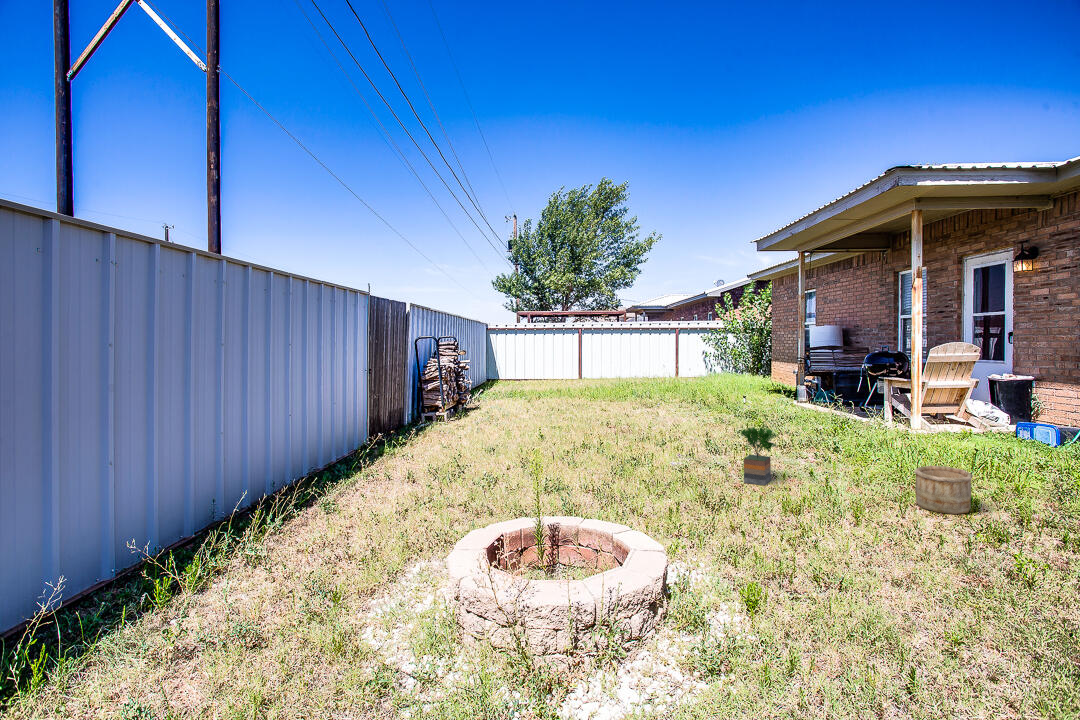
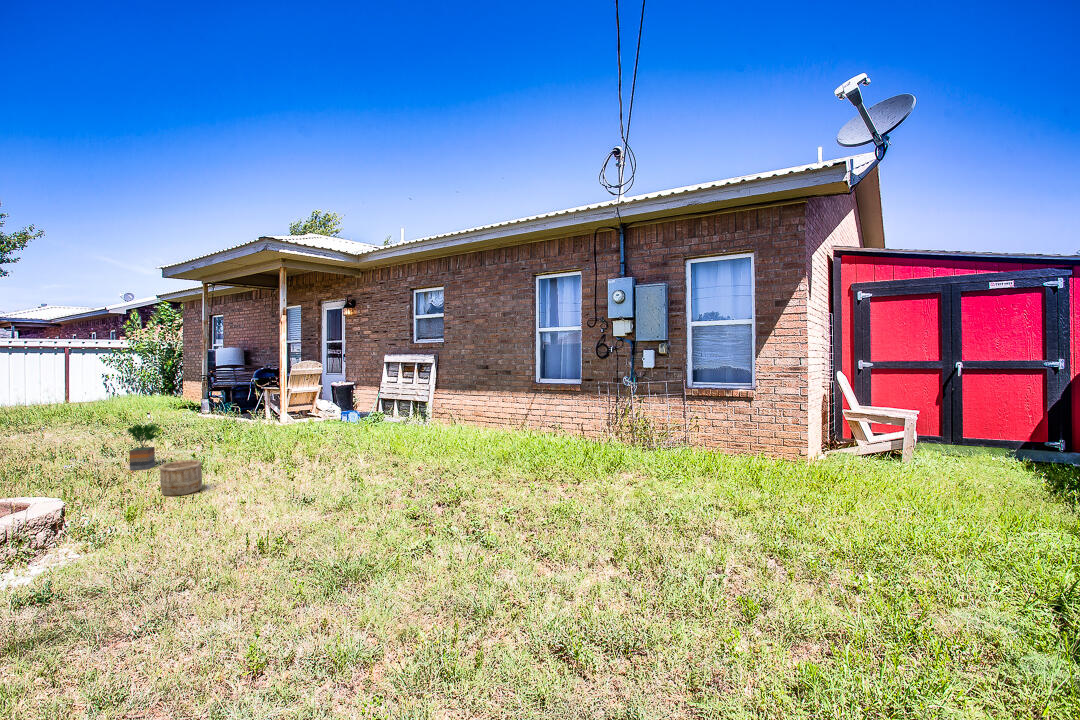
wooden bucket: present [914,466,973,514] -> present [159,460,202,496]

